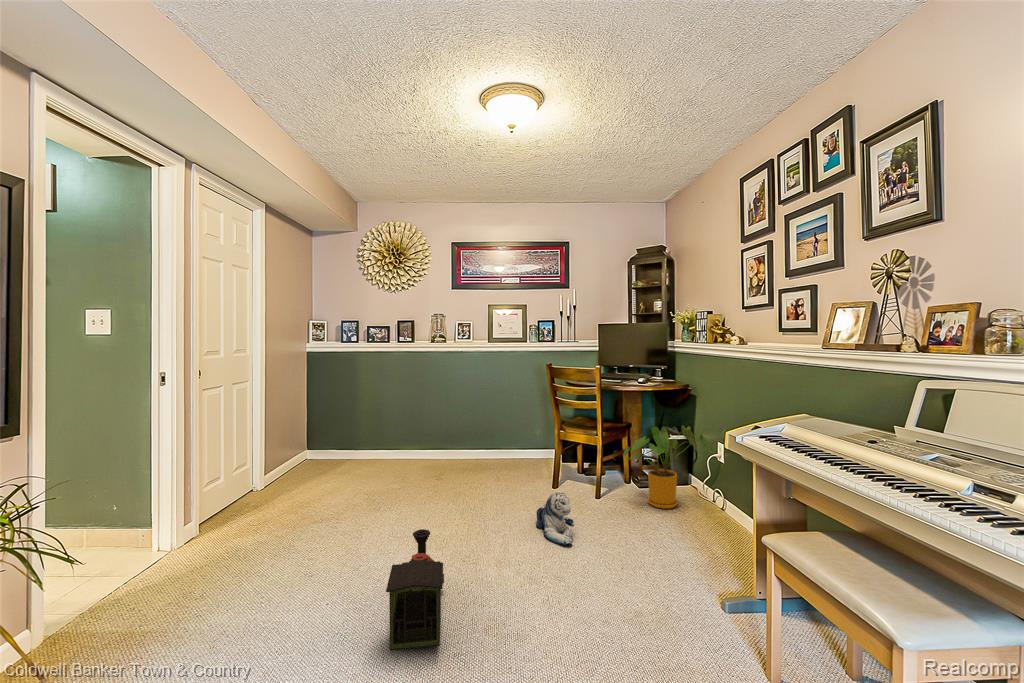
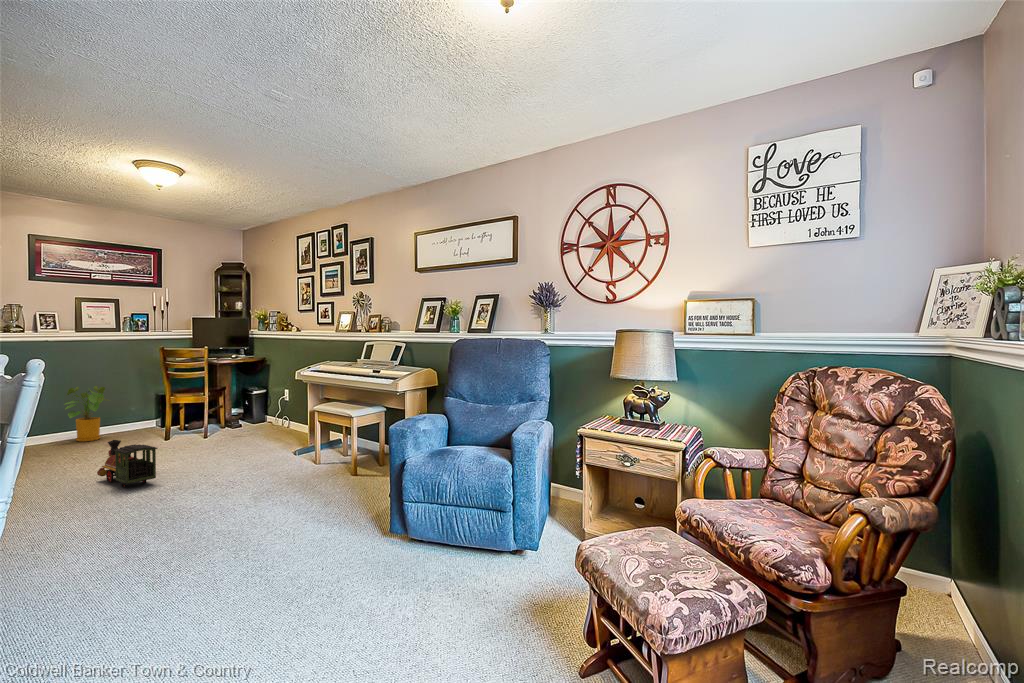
house plant: present [623,425,714,509] -> present [65,386,107,442]
plush toy: present [536,493,574,545] -> none [168,424,203,452]

